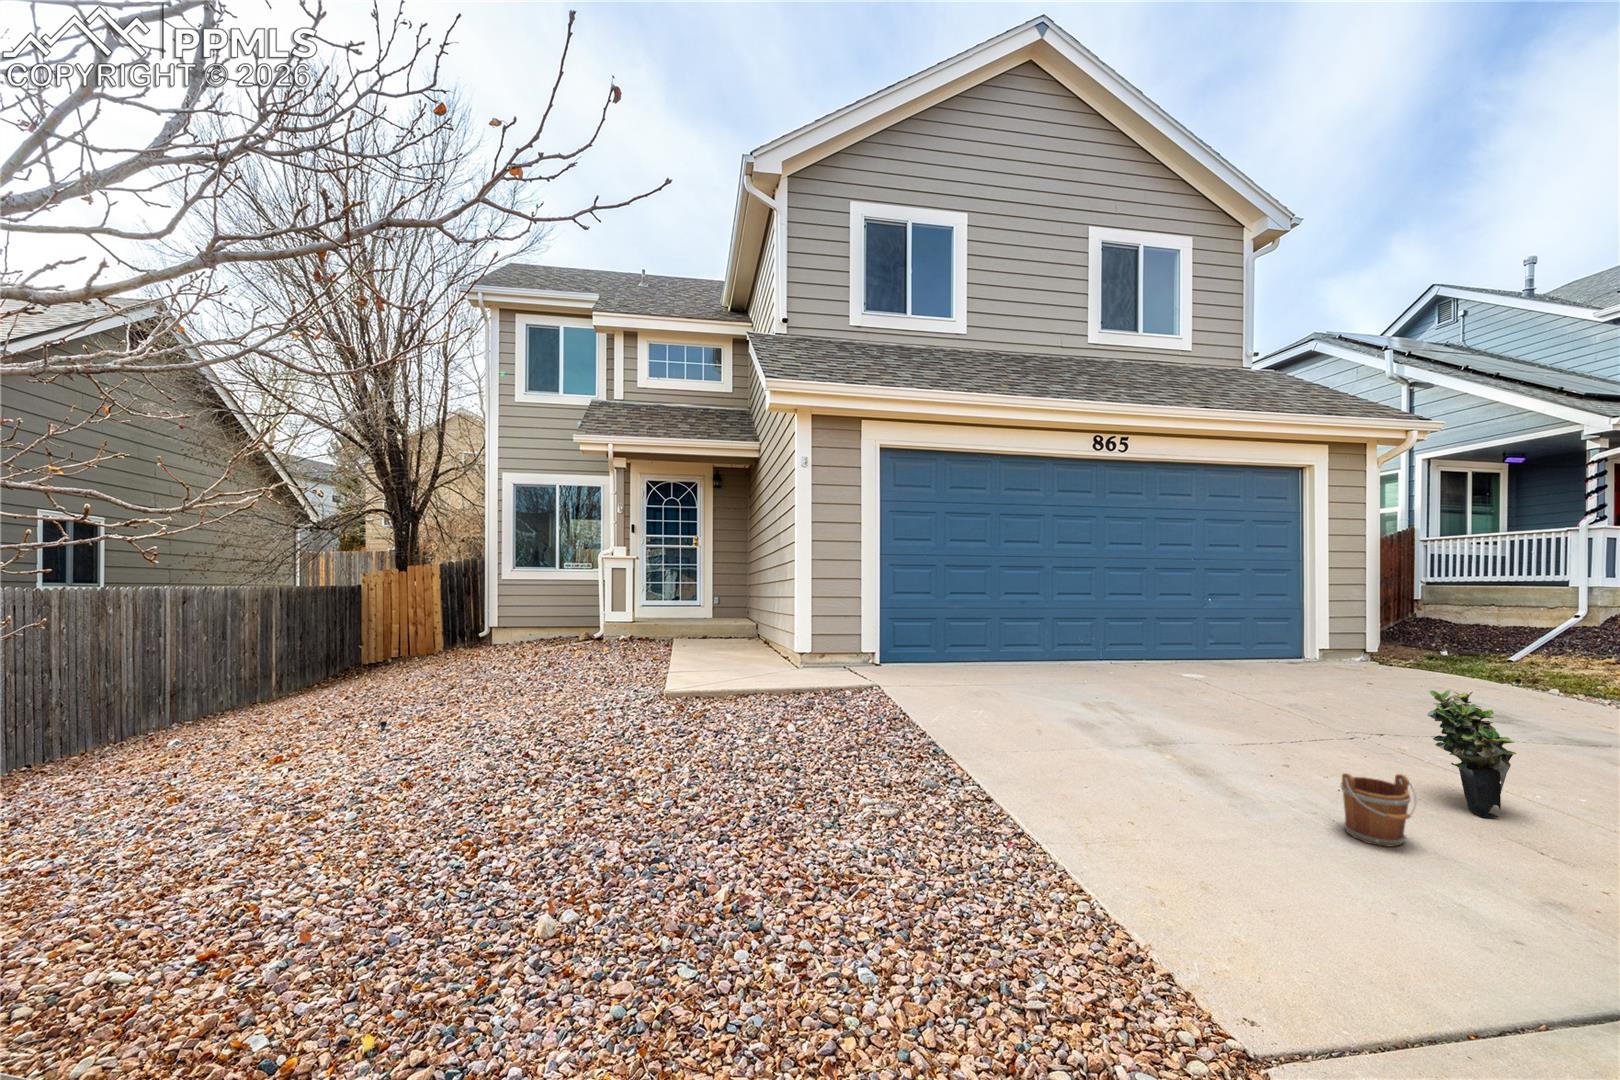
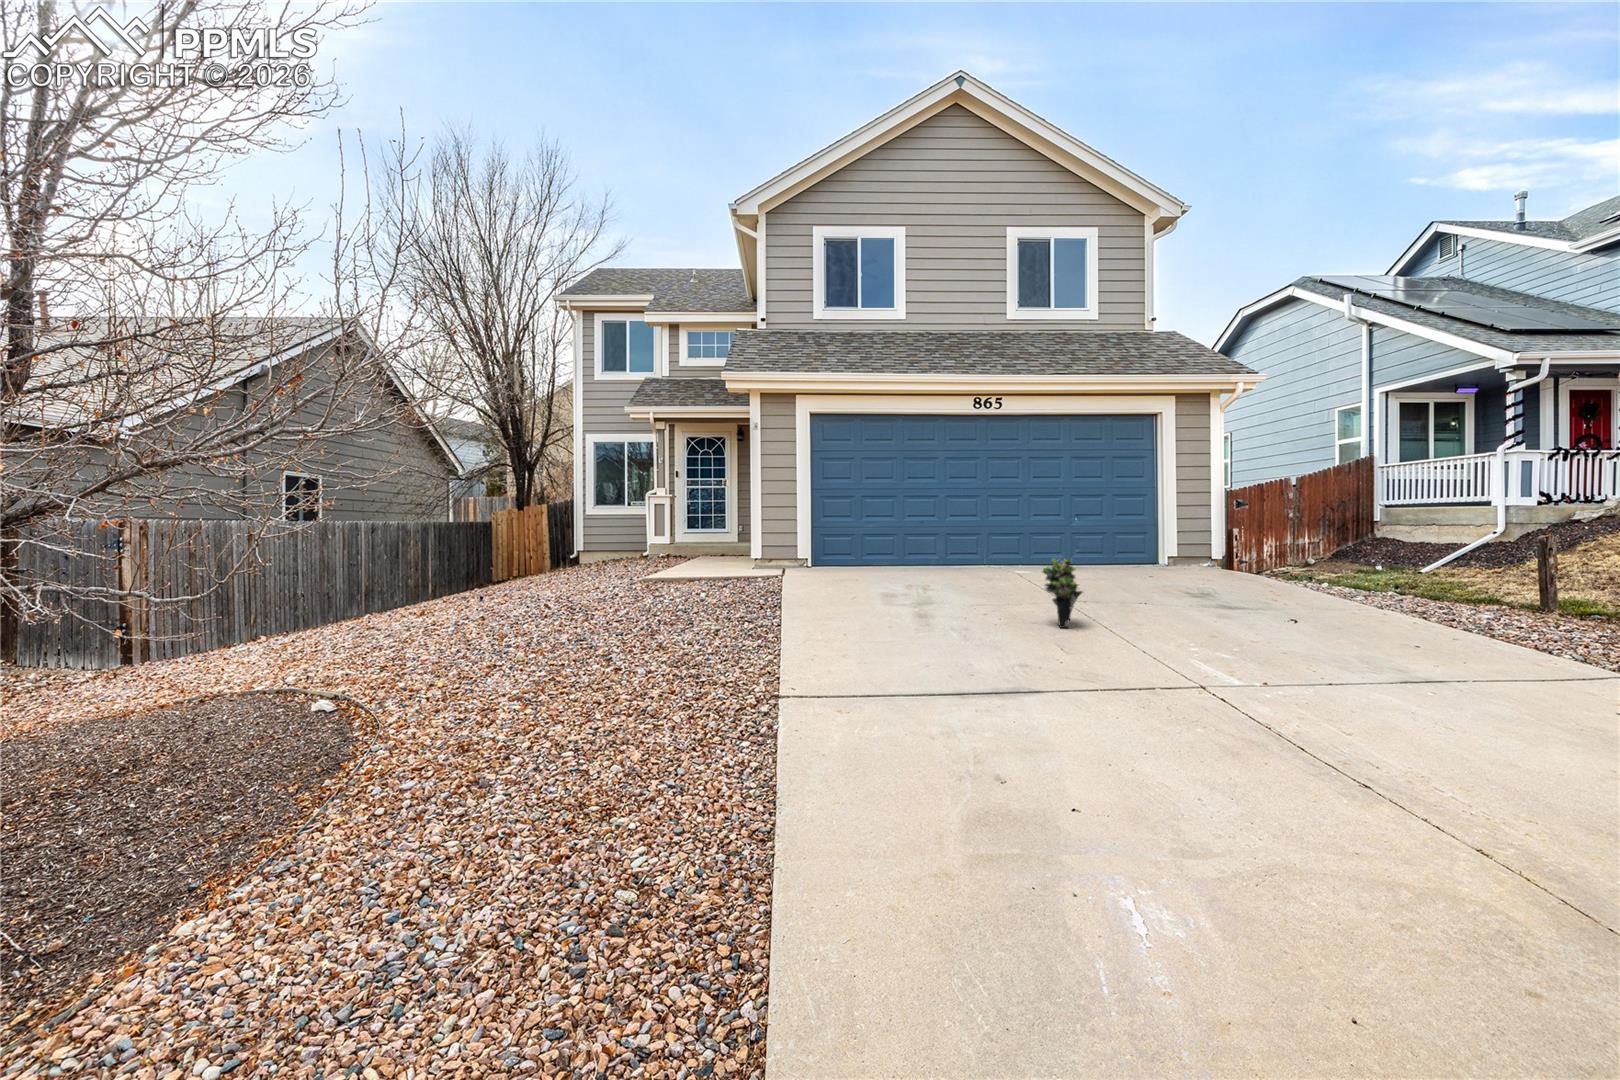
bucket: present [1341,773,1417,847] -> none [960,599,995,636]

